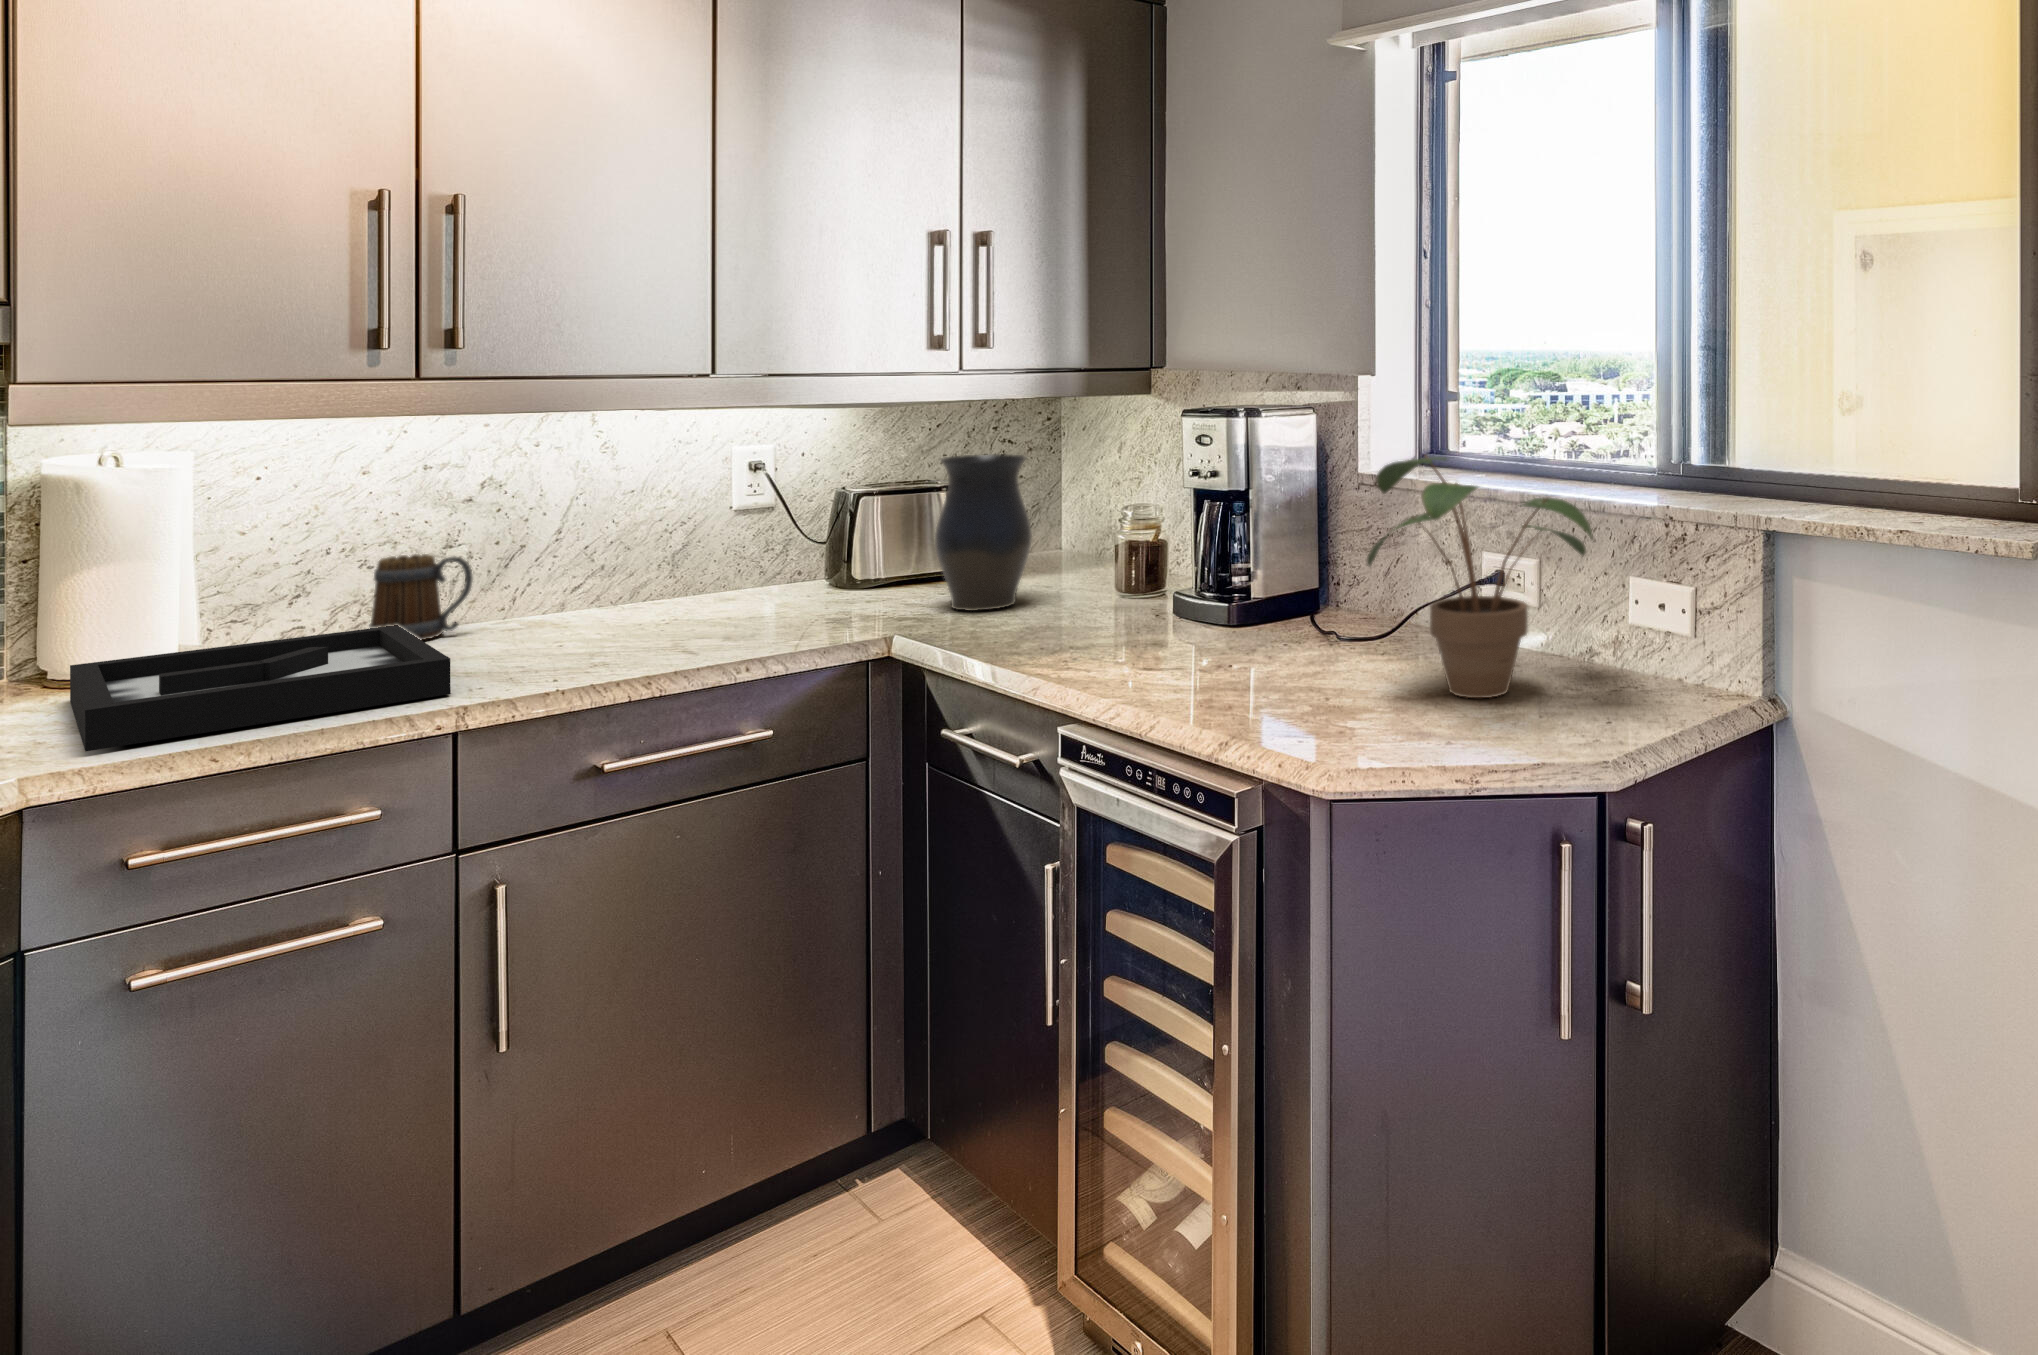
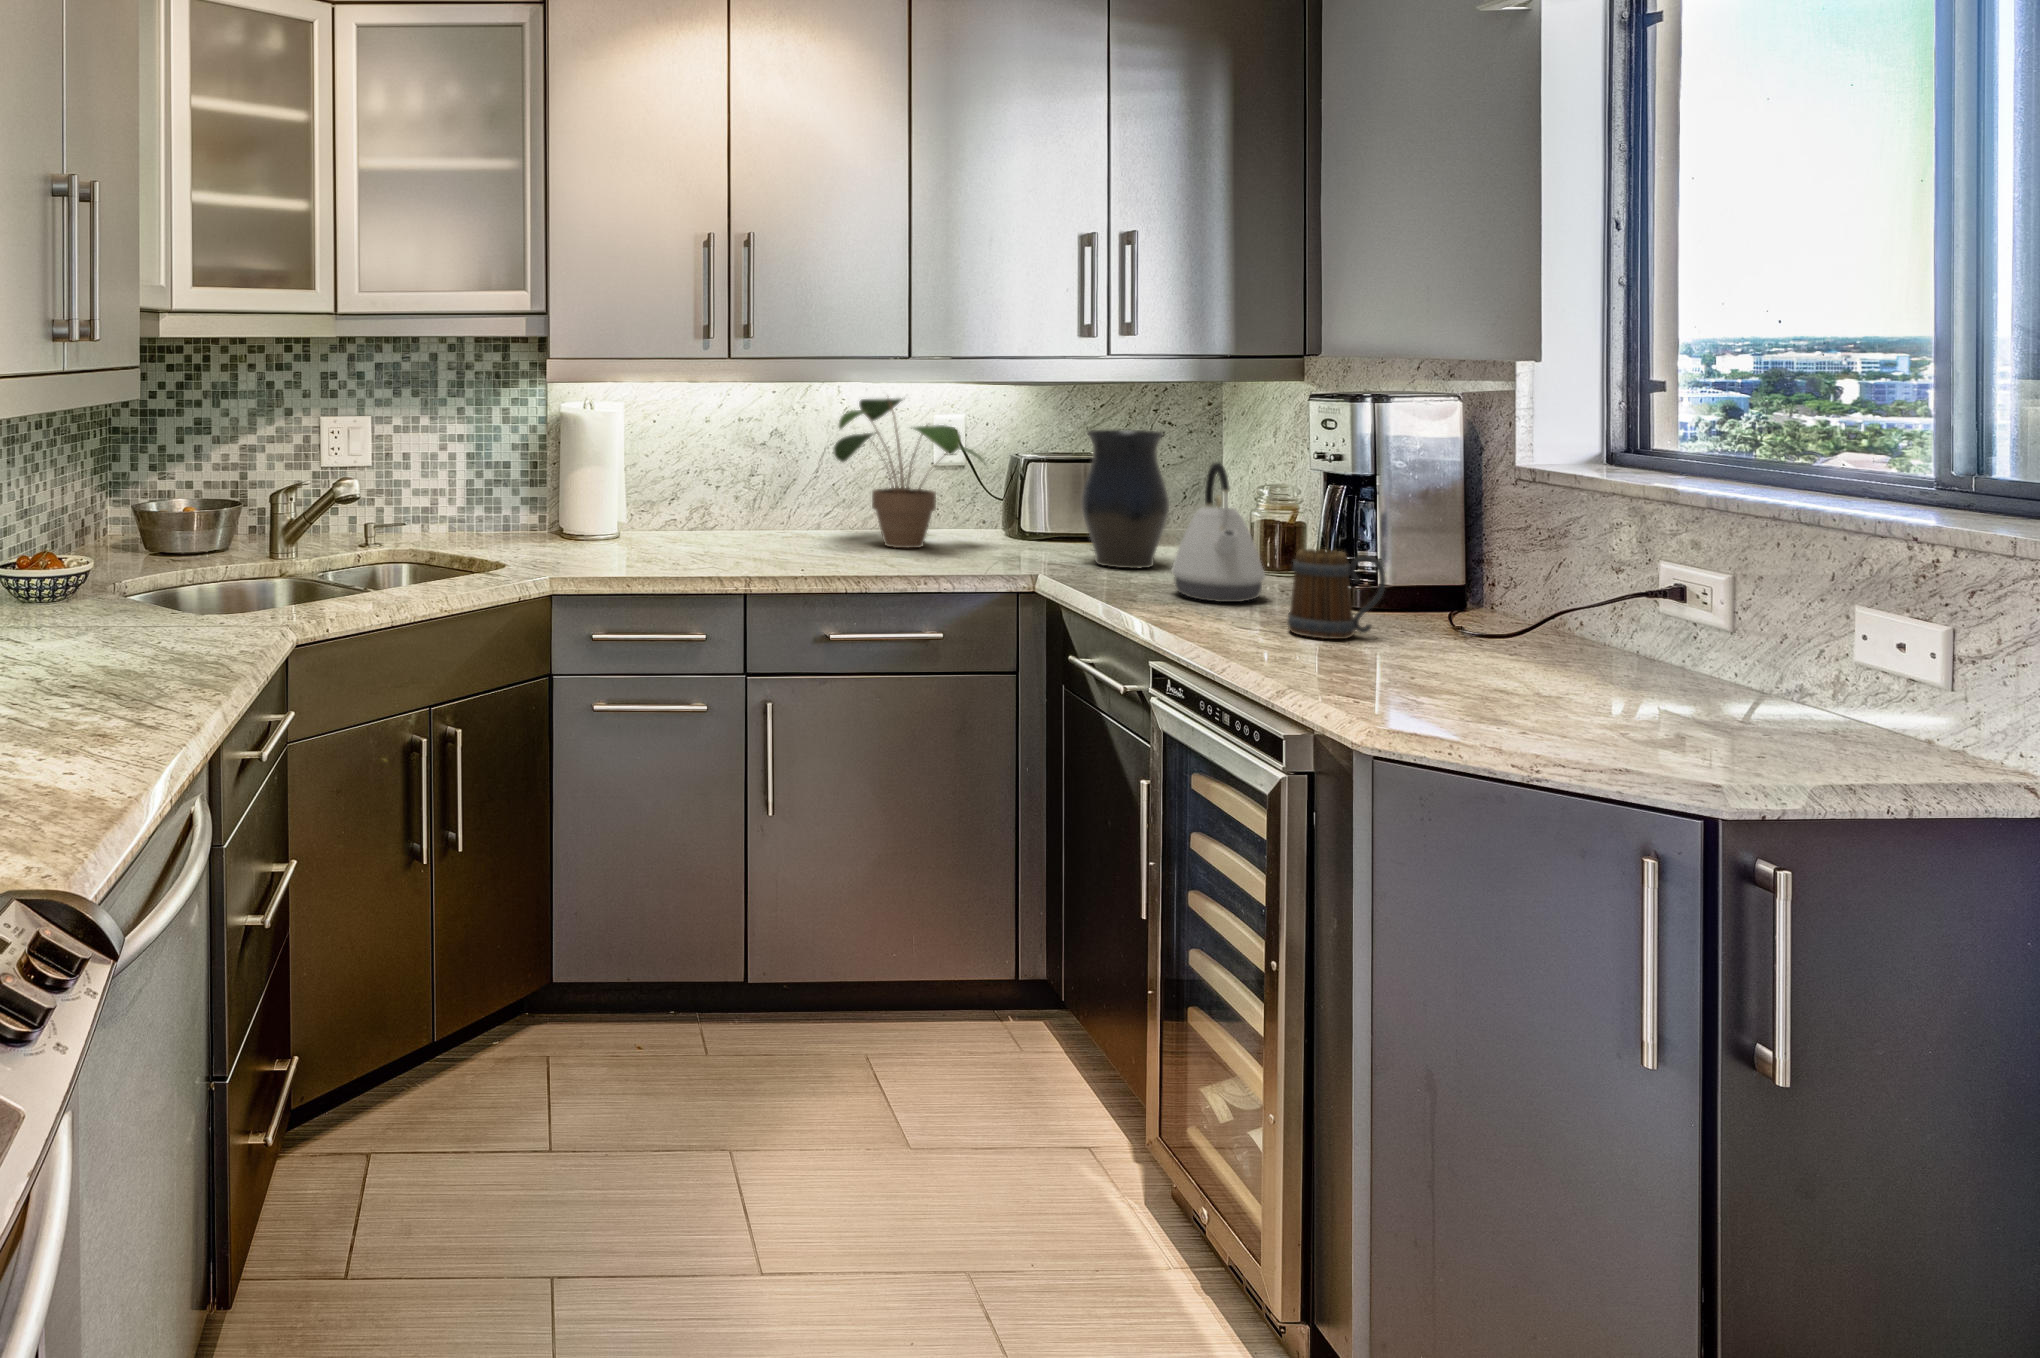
potted plant: present [1367,456,1593,698] -> present [834,398,985,548]
kettle: none [1051,487,1146,638] -> present [1171,463,1265,602]
mug: present [369,554,473,640] -> present [1287,549,1385,639]
decorative tray: present [70,625,451,751] -> none [570,524,745,571]

